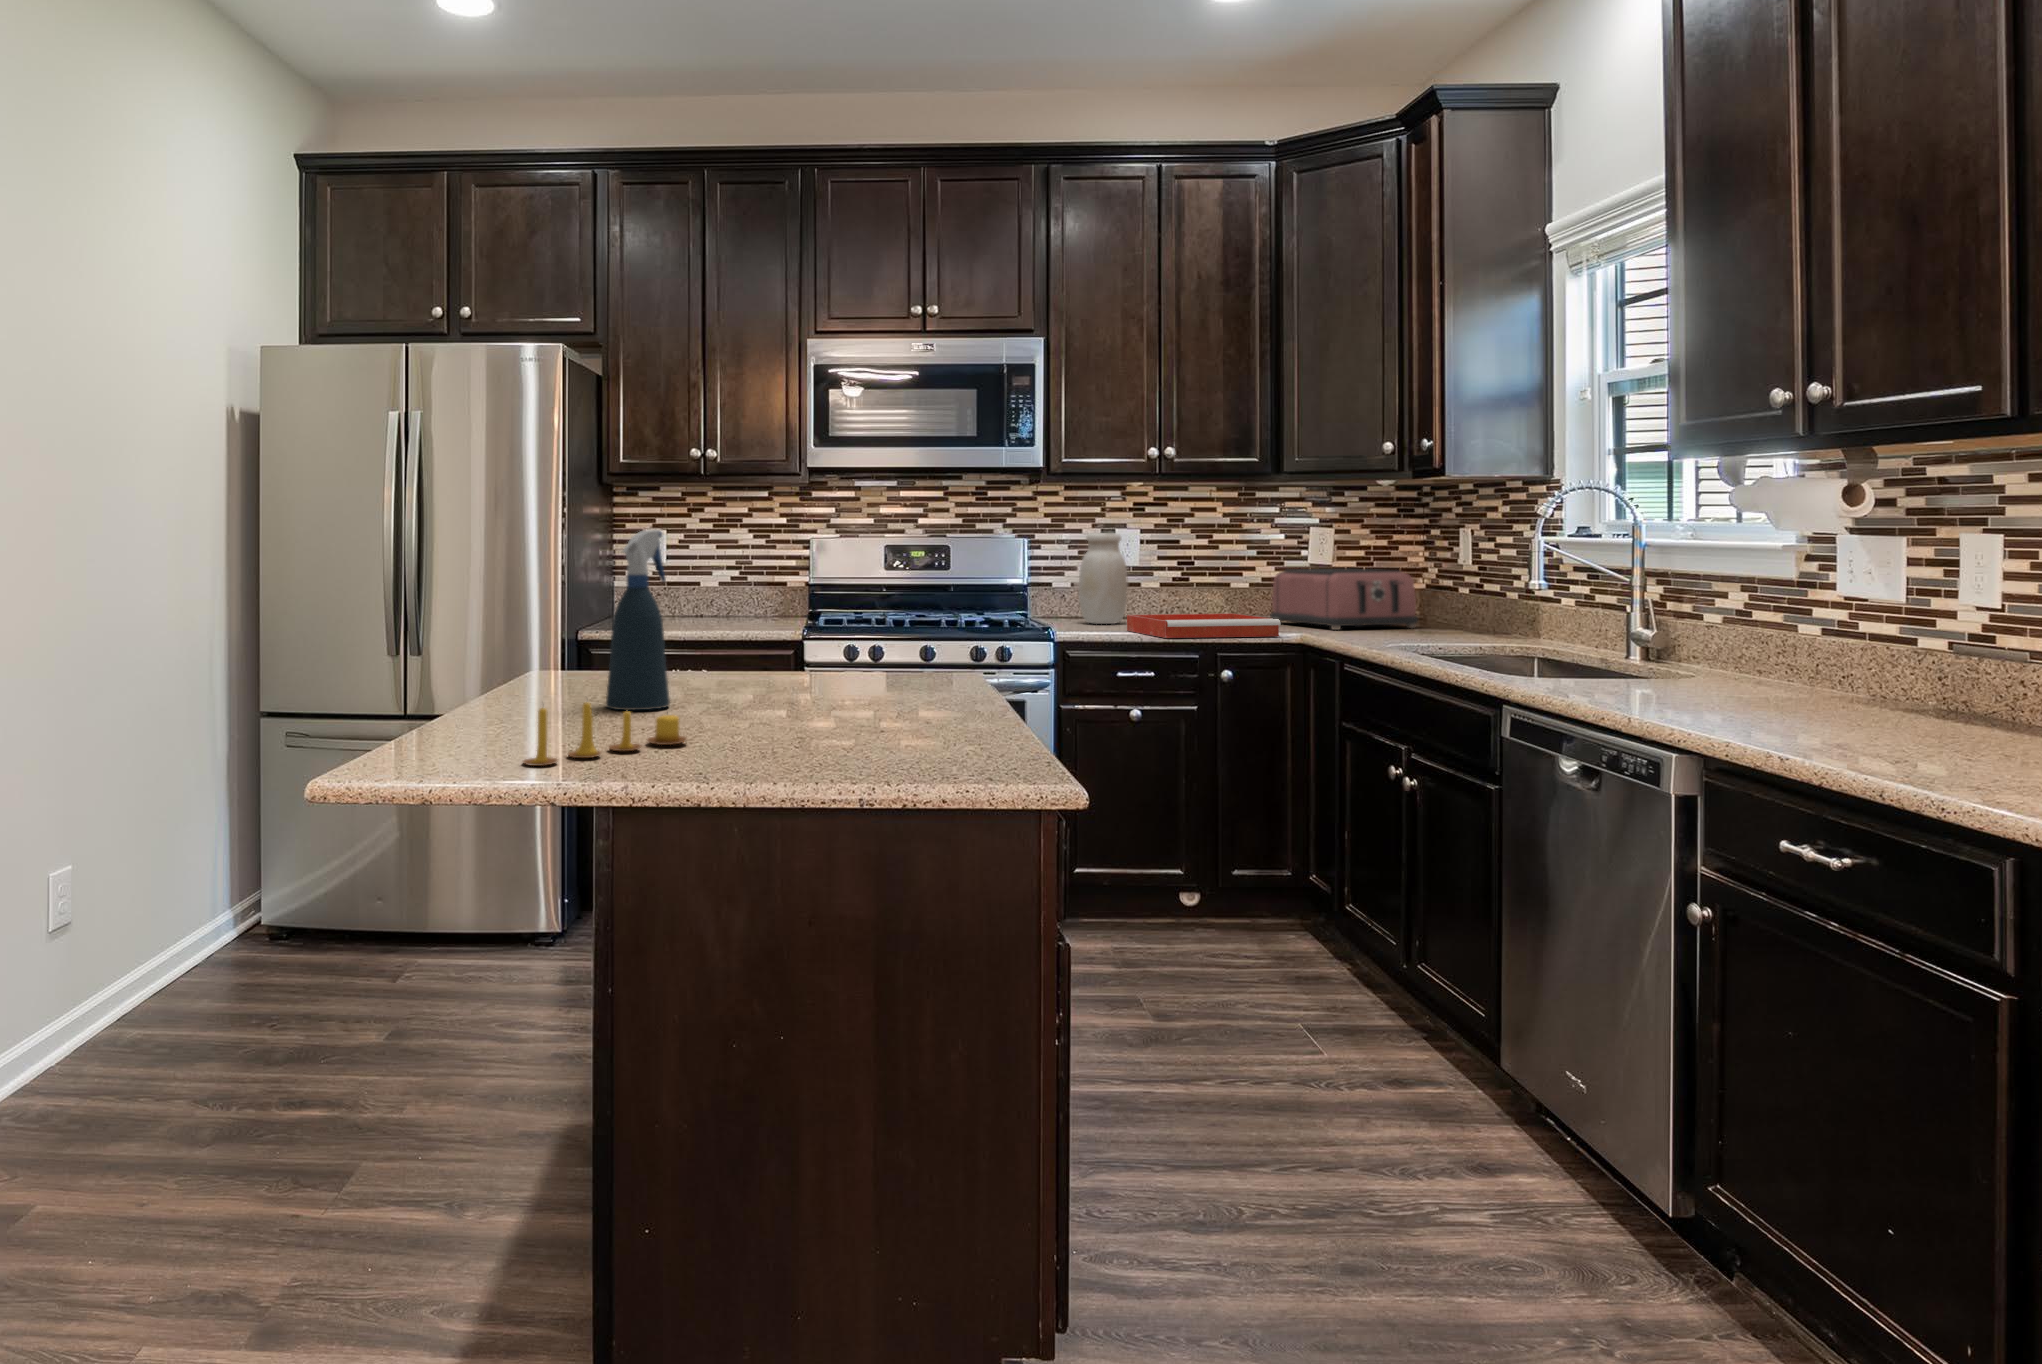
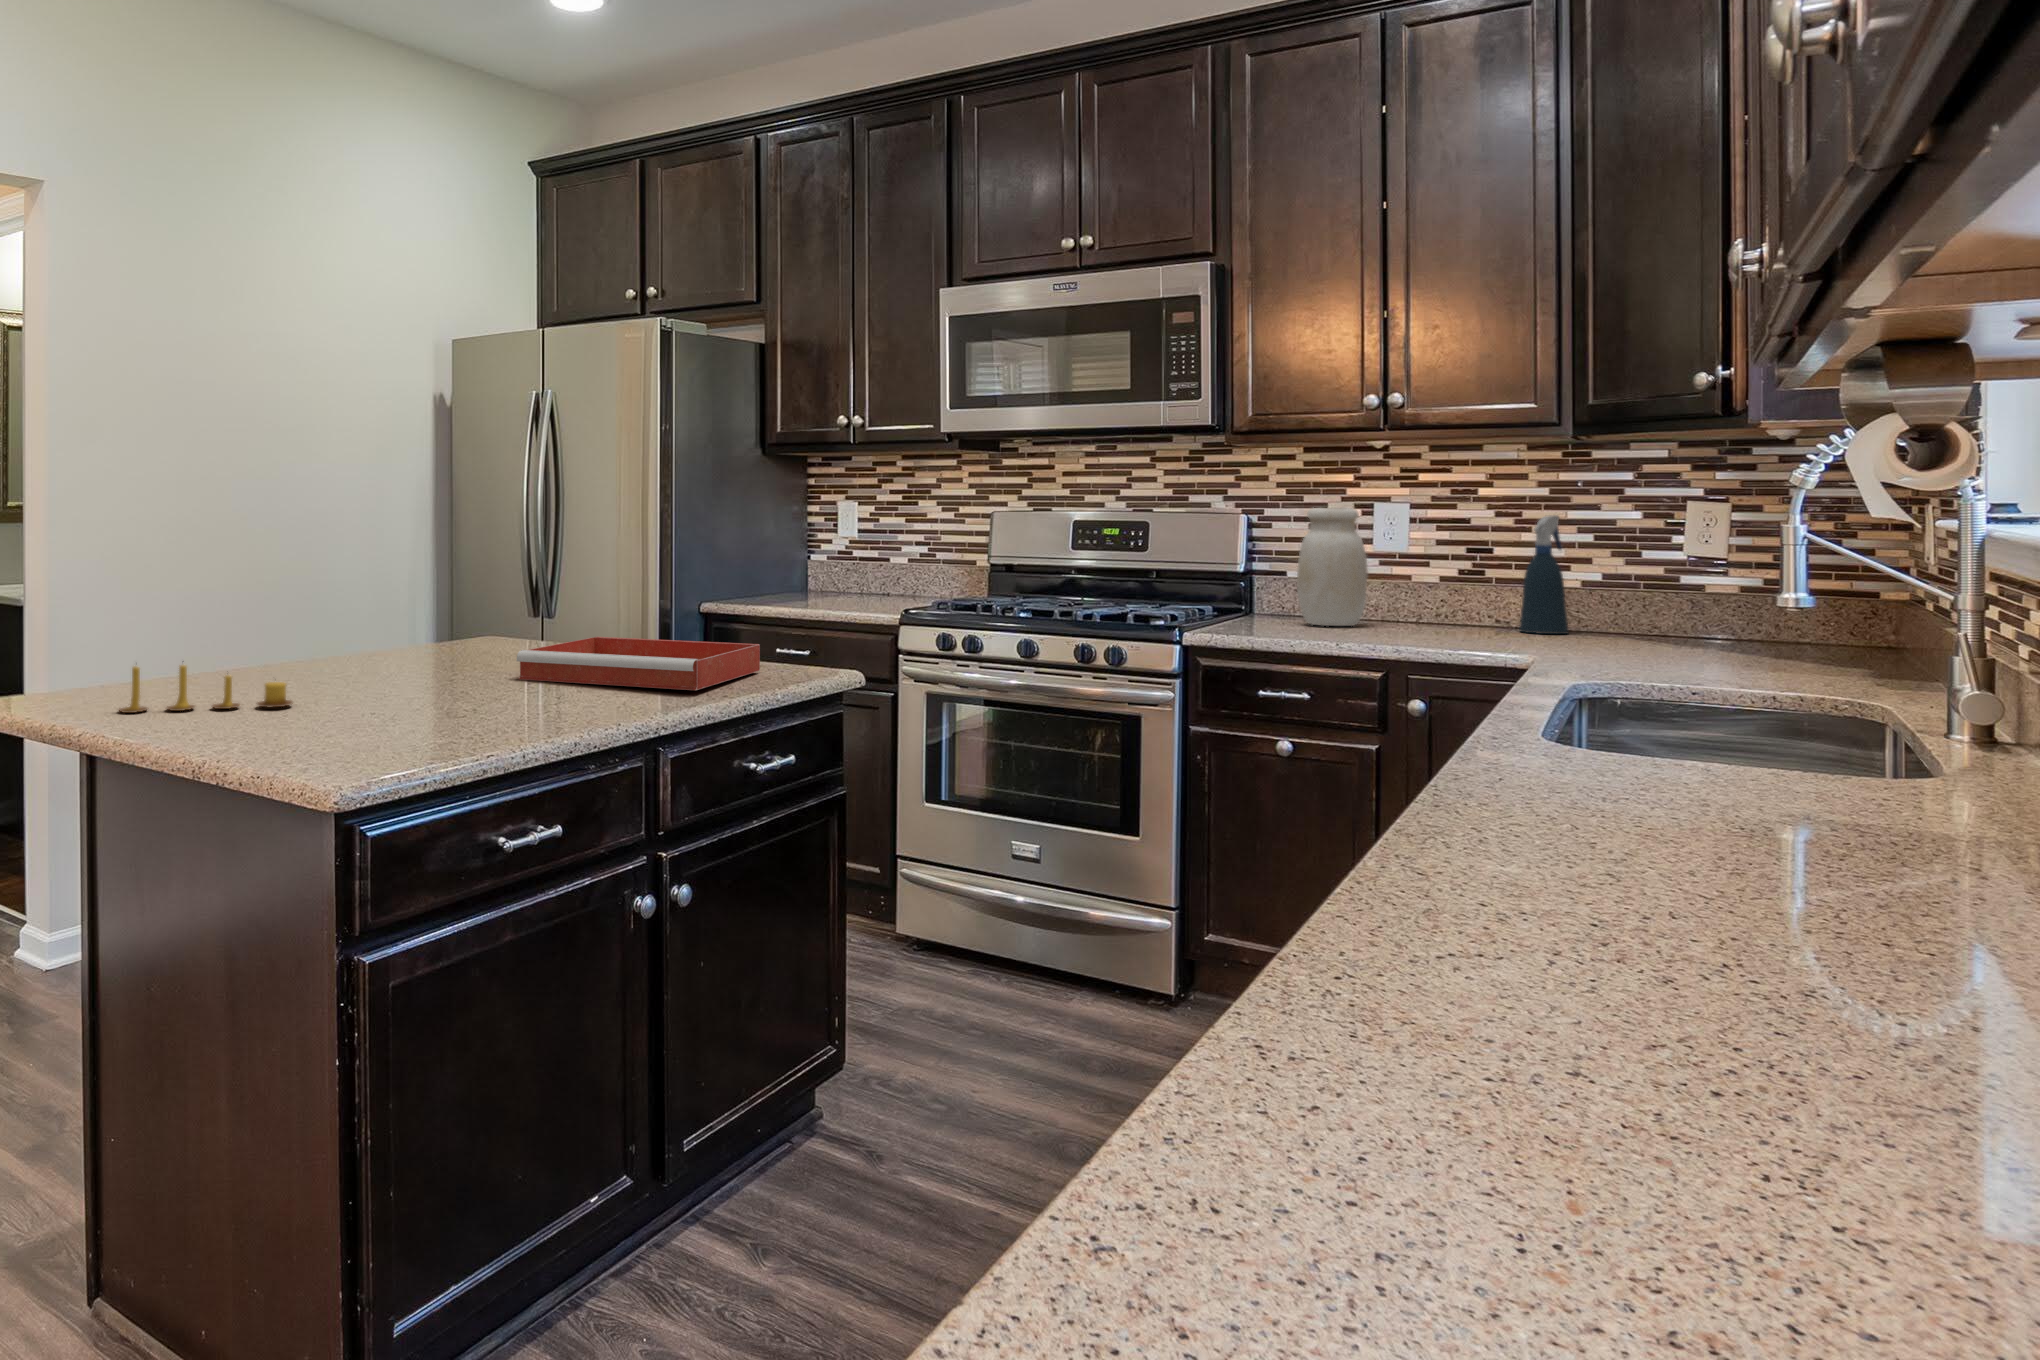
spray bottle: present [606,530,670,710] -> present [1519,515,1569,634]
toaster: present [1270,569,1418,630] -> none [1594,561,1818,656]
tray: present [1127,613,1281,638] -> present [516,637,760,690]

